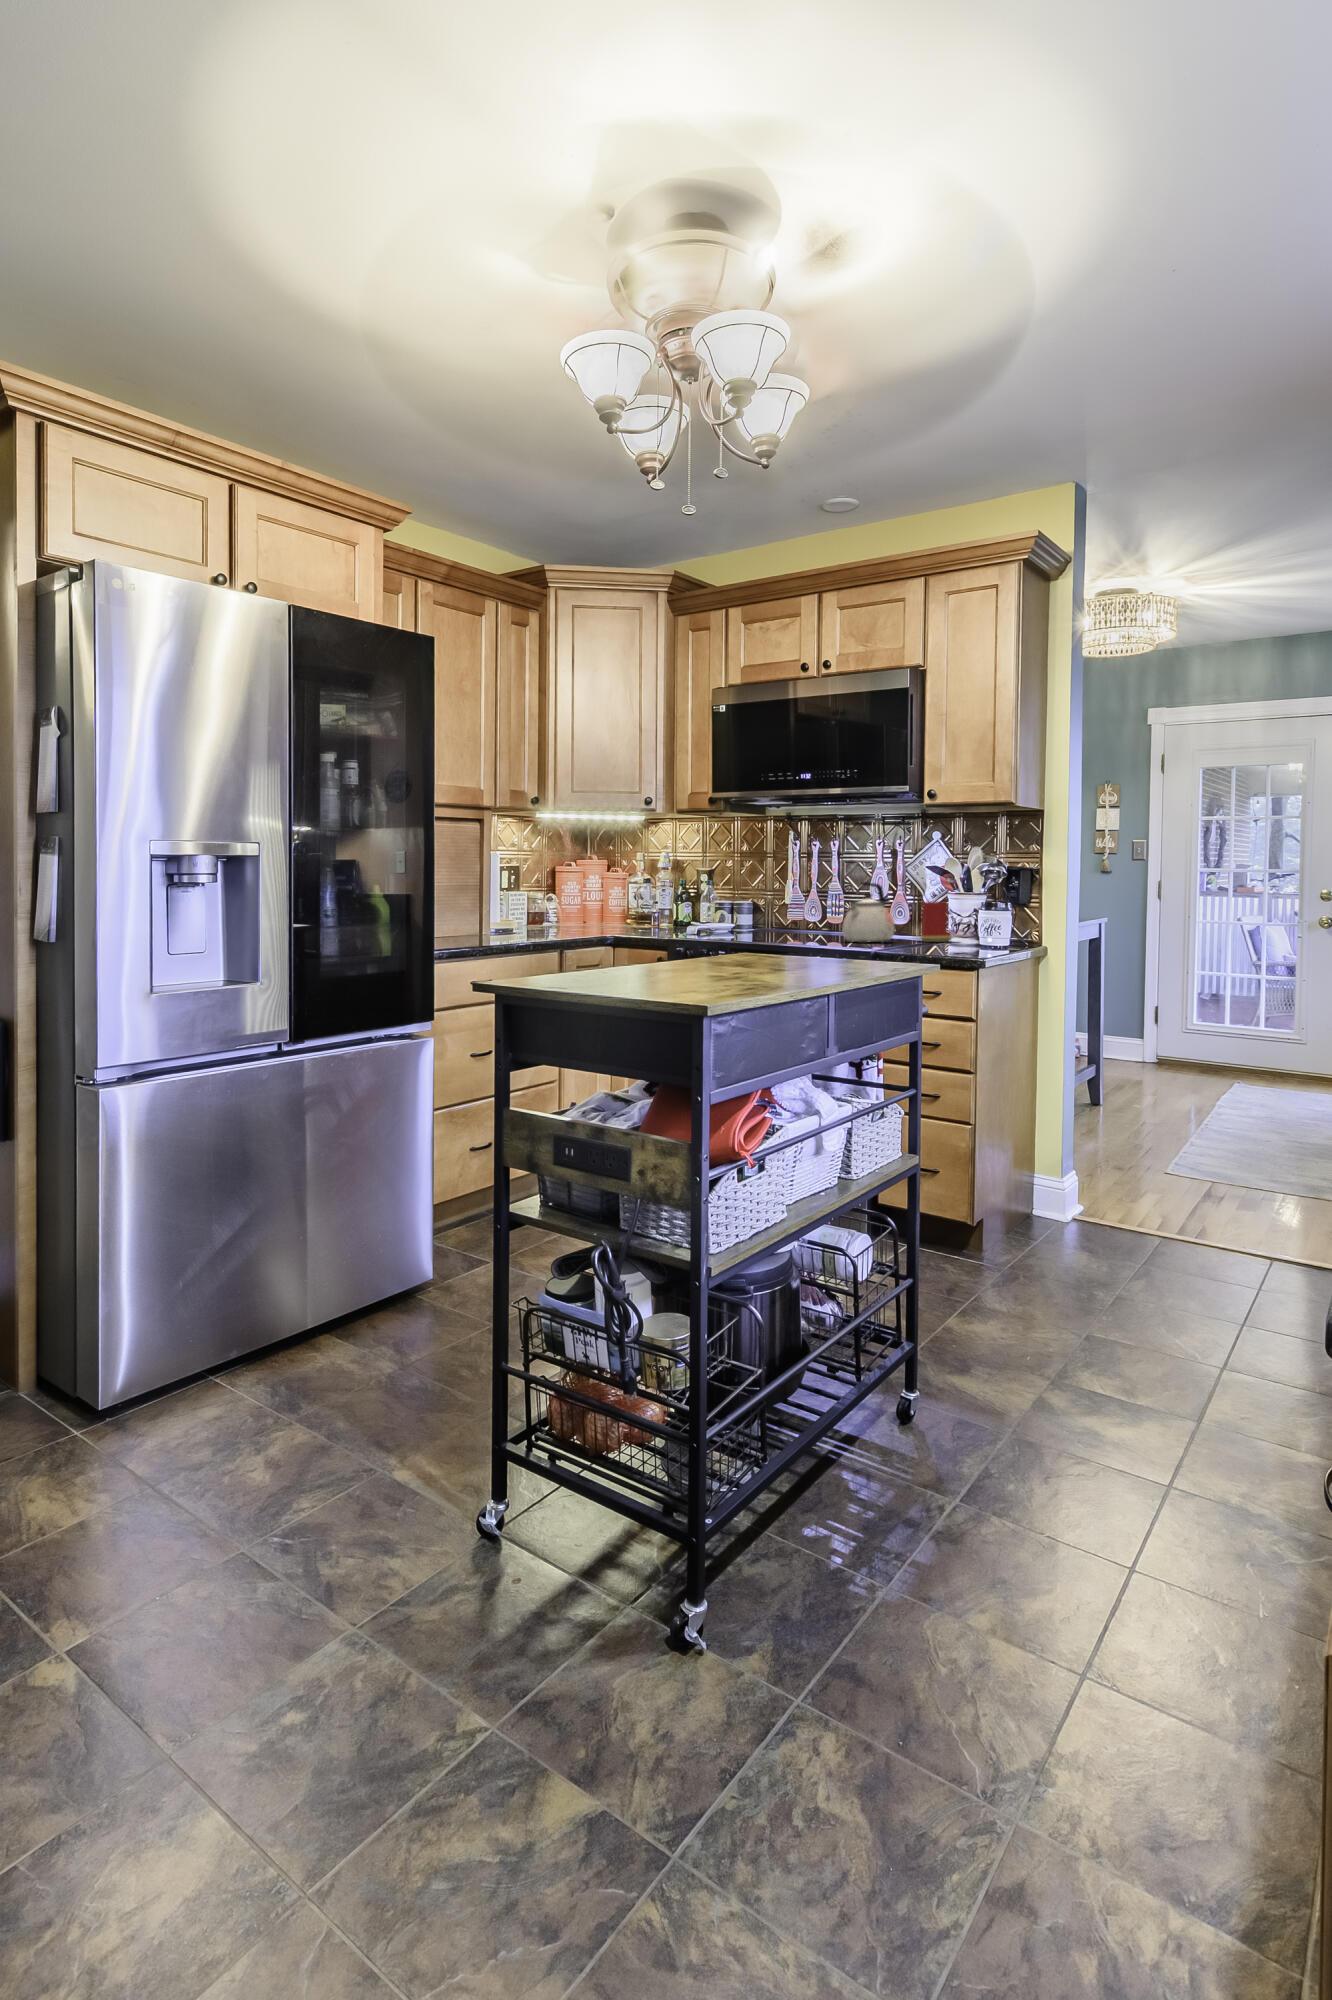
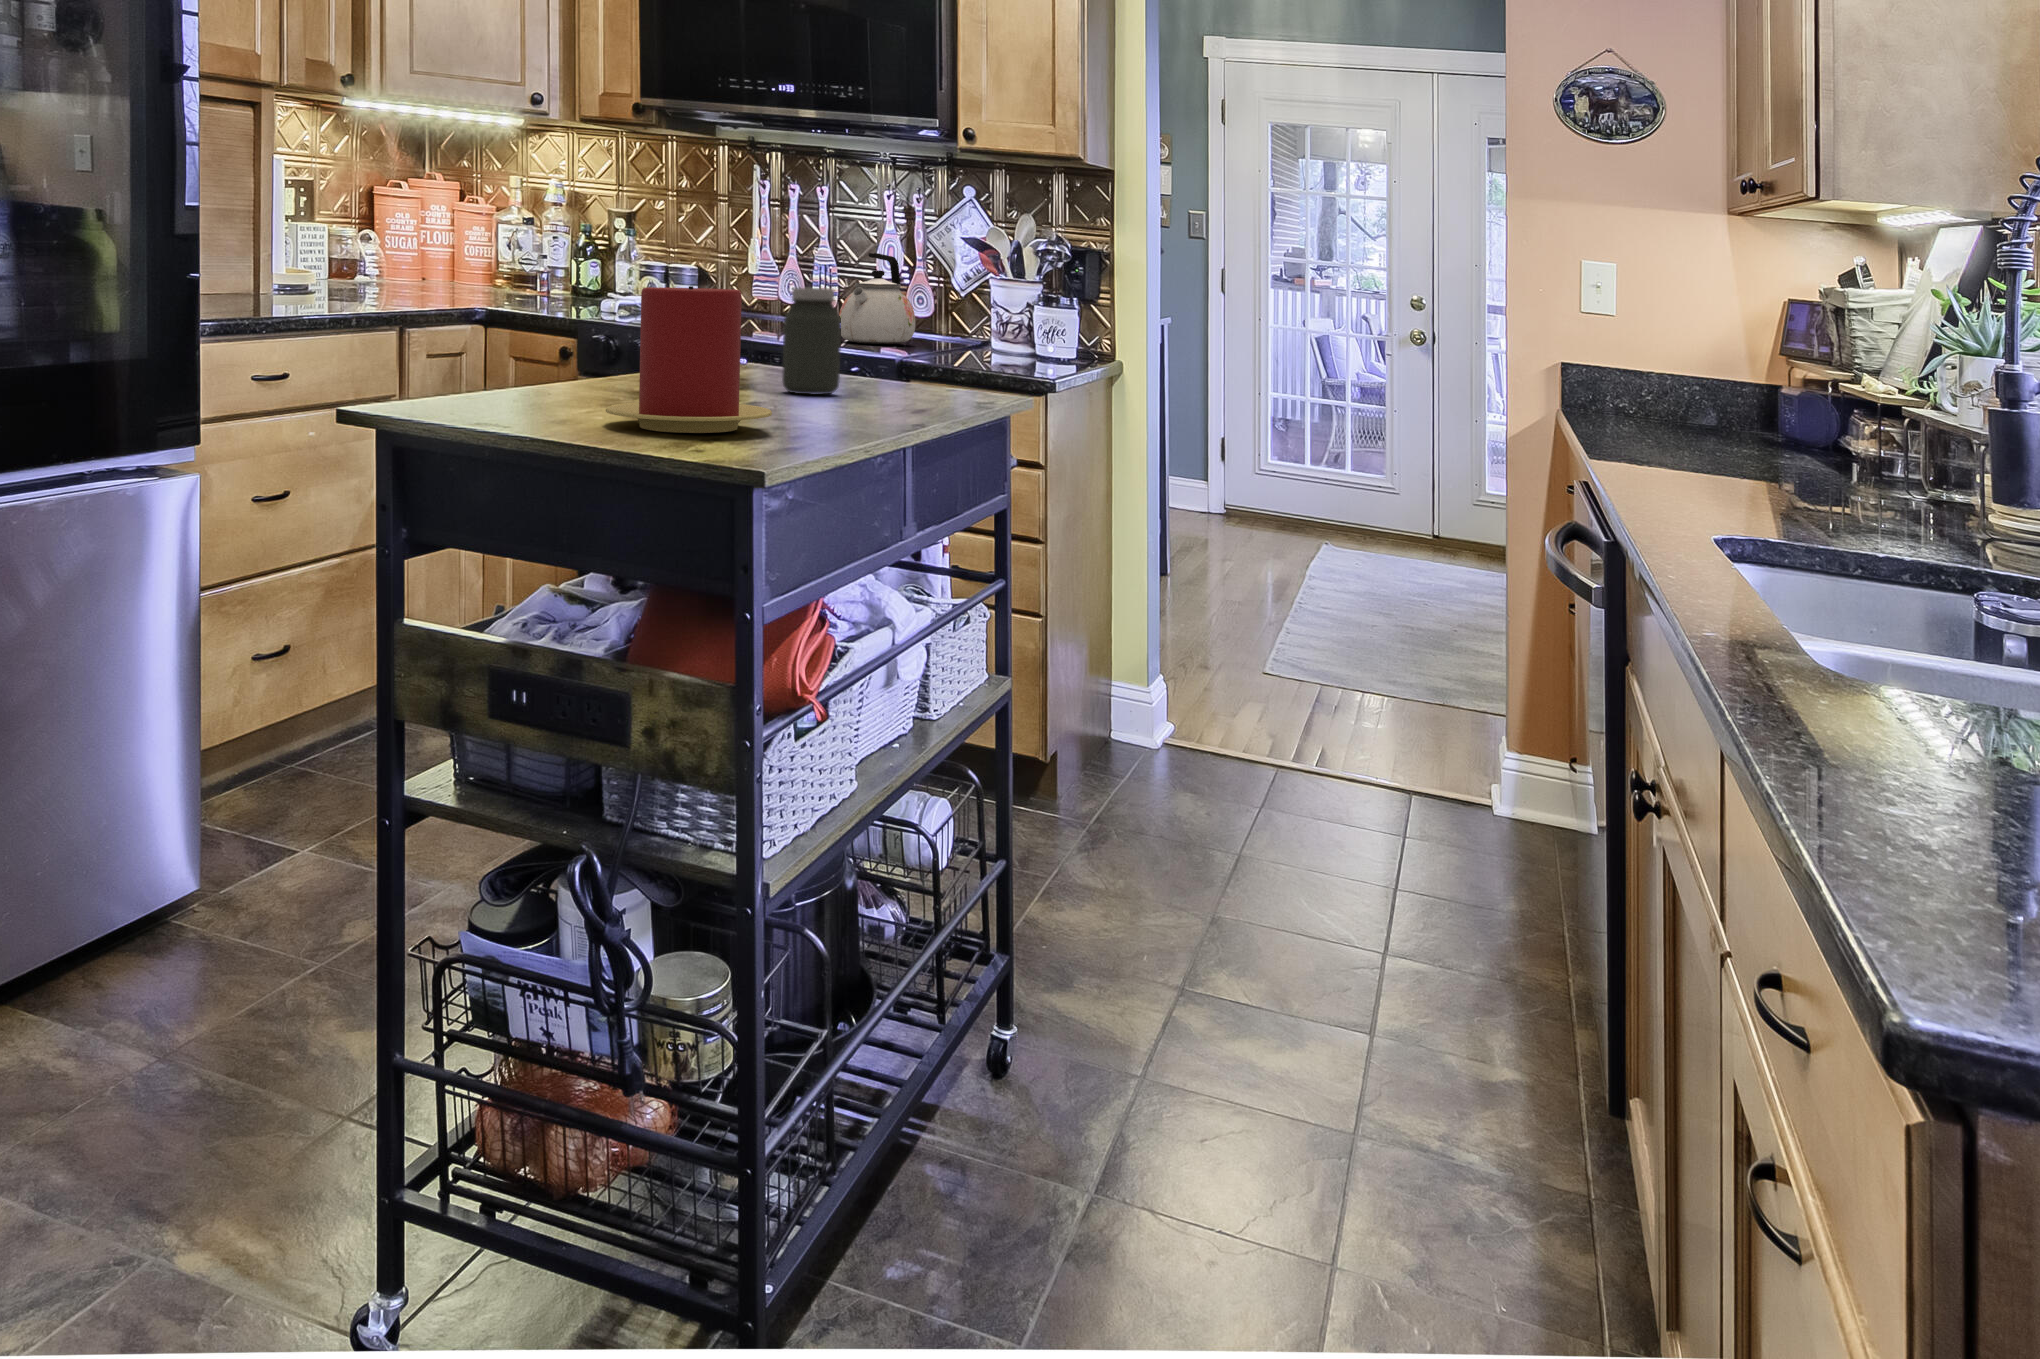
jar: none [748,896,786,965] -> present [782,288,841,394]
candle: present [915,901,958,942] -> present [606,286,772,433]

